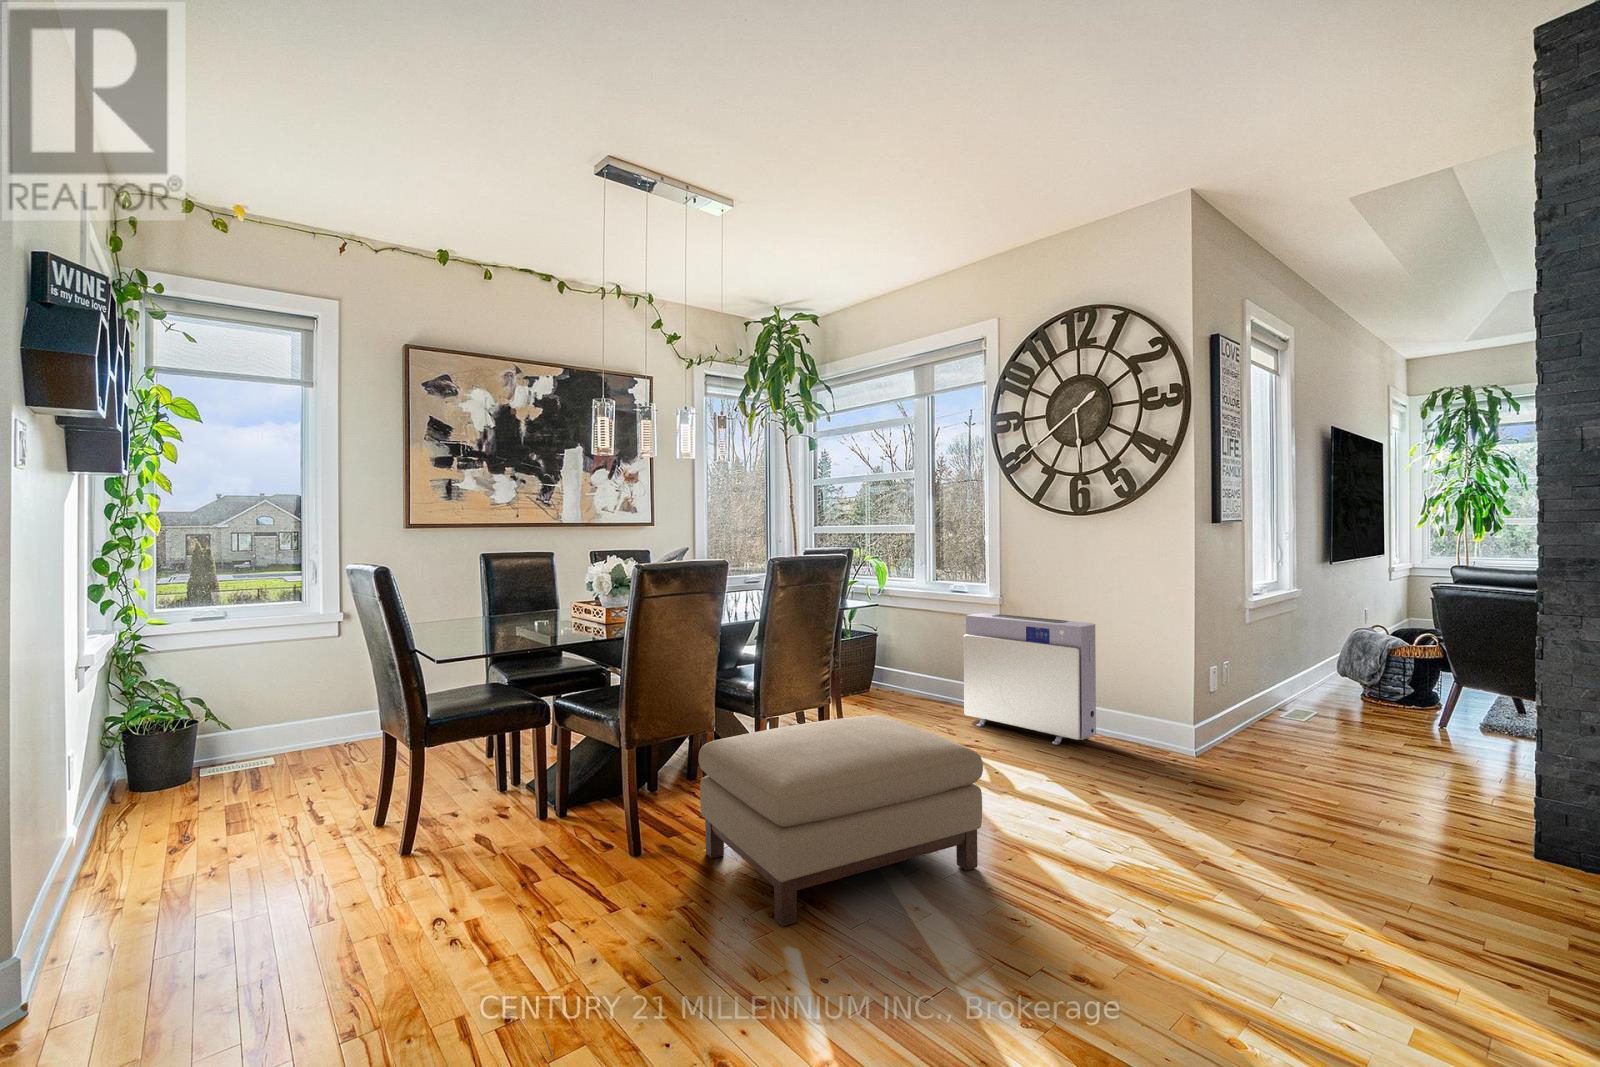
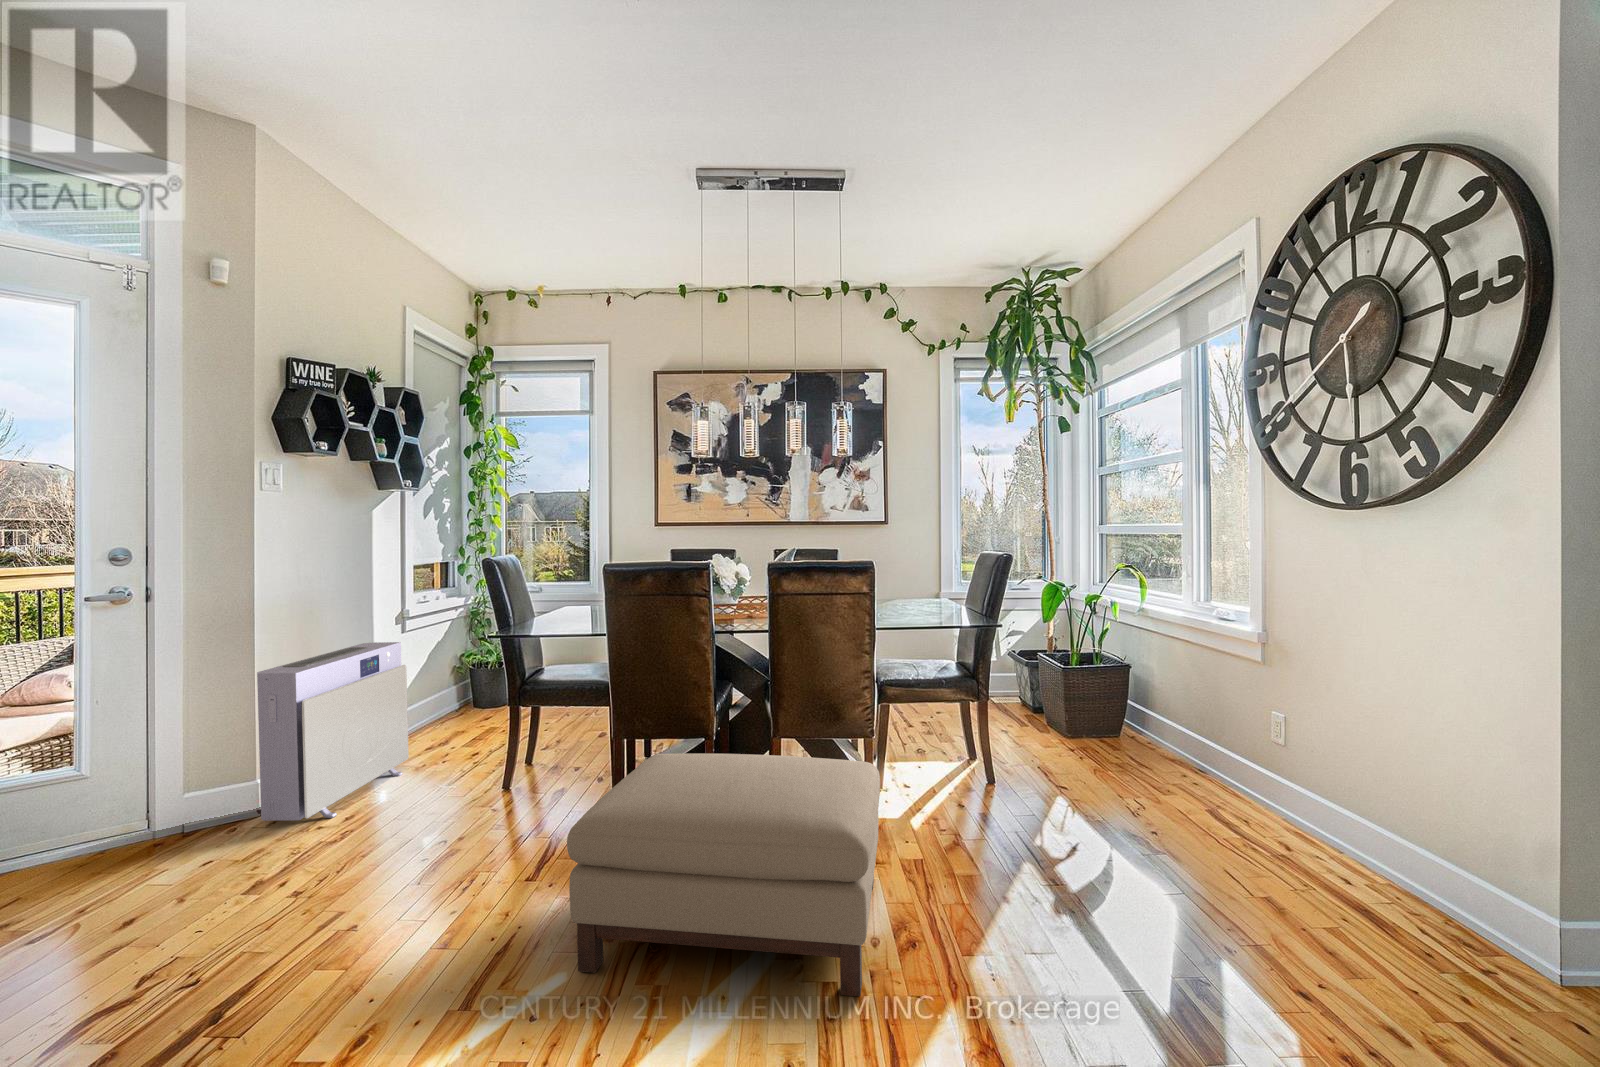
air purifier: present [964,613,1096,745] -> present [257,642,409,821]

